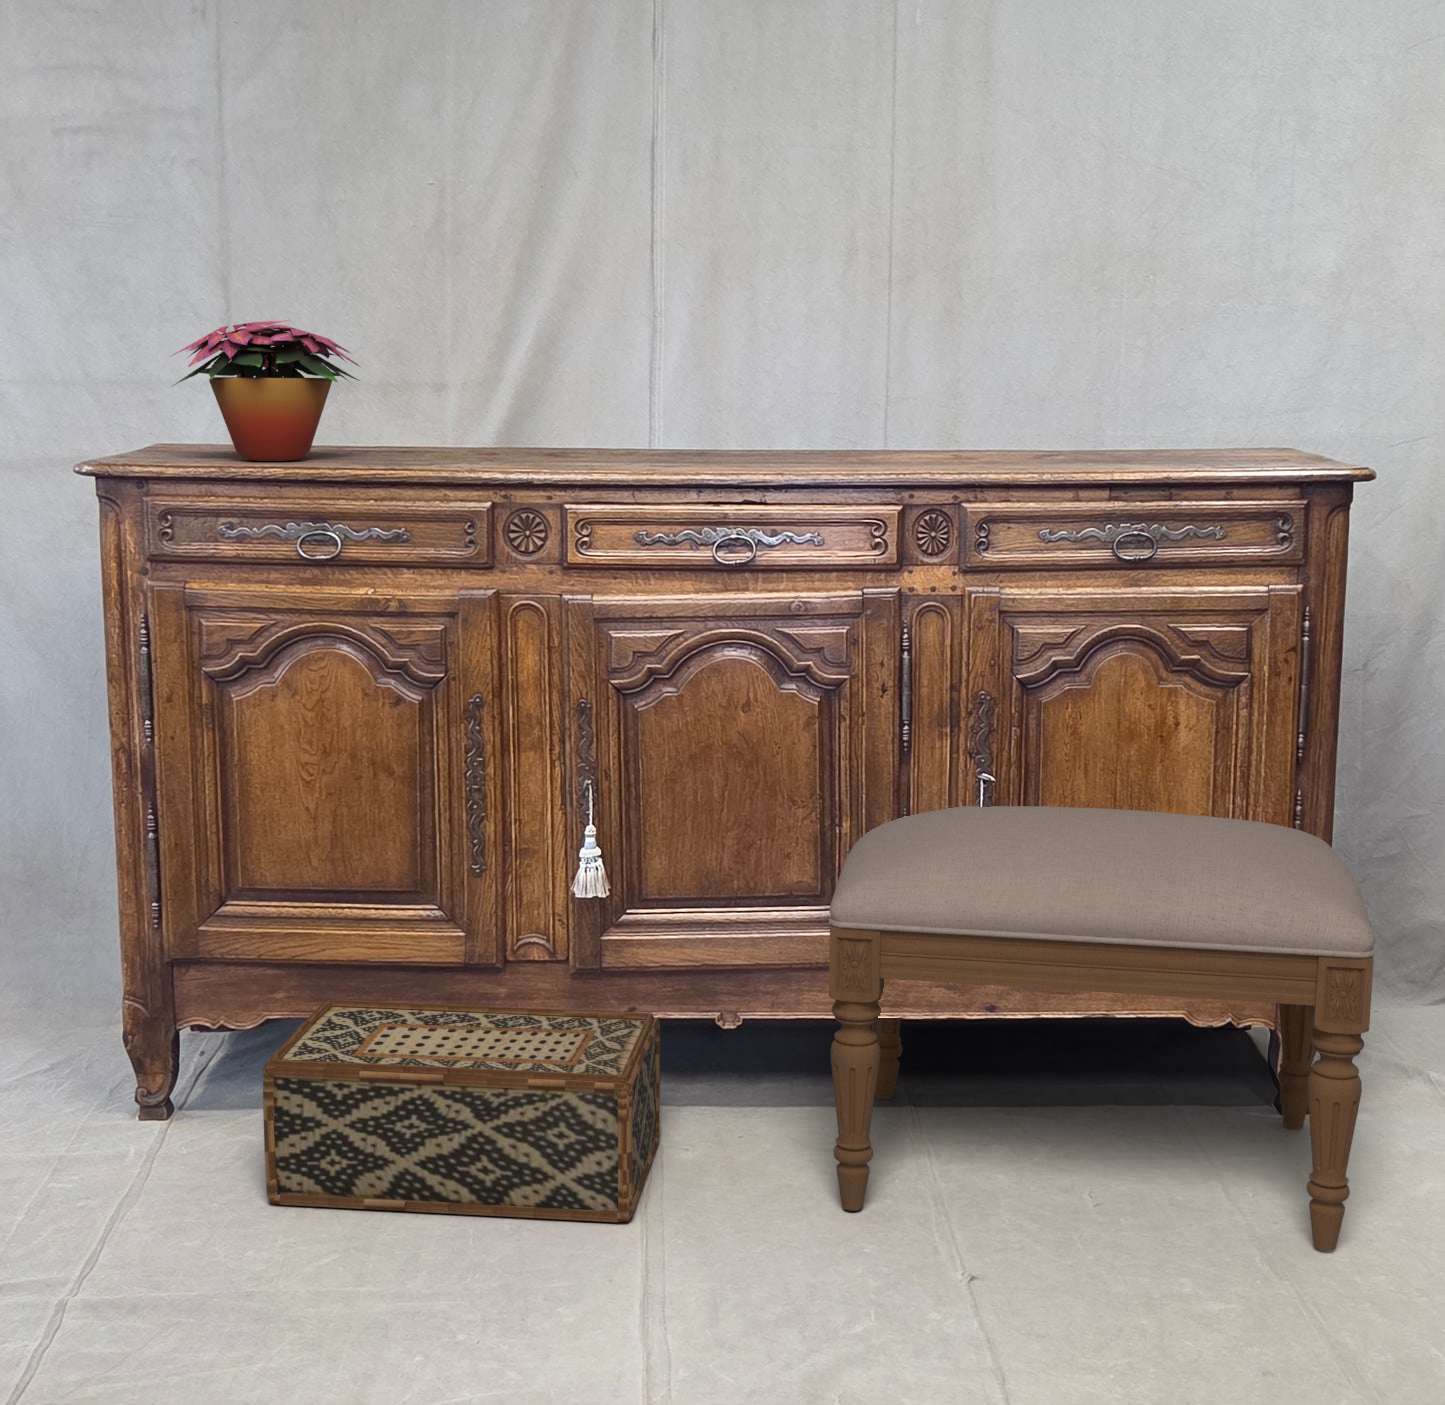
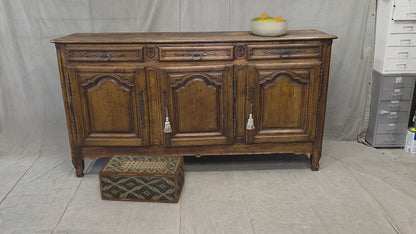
flower arrangement: present [171,320,360,461] -> none [67,5,114,38]
fruit bowl: none [972,370,1148,466] -> present [250,13,289,37]
ottoman: present [829,806,1375,1250] -> none [218,111,336,207]

